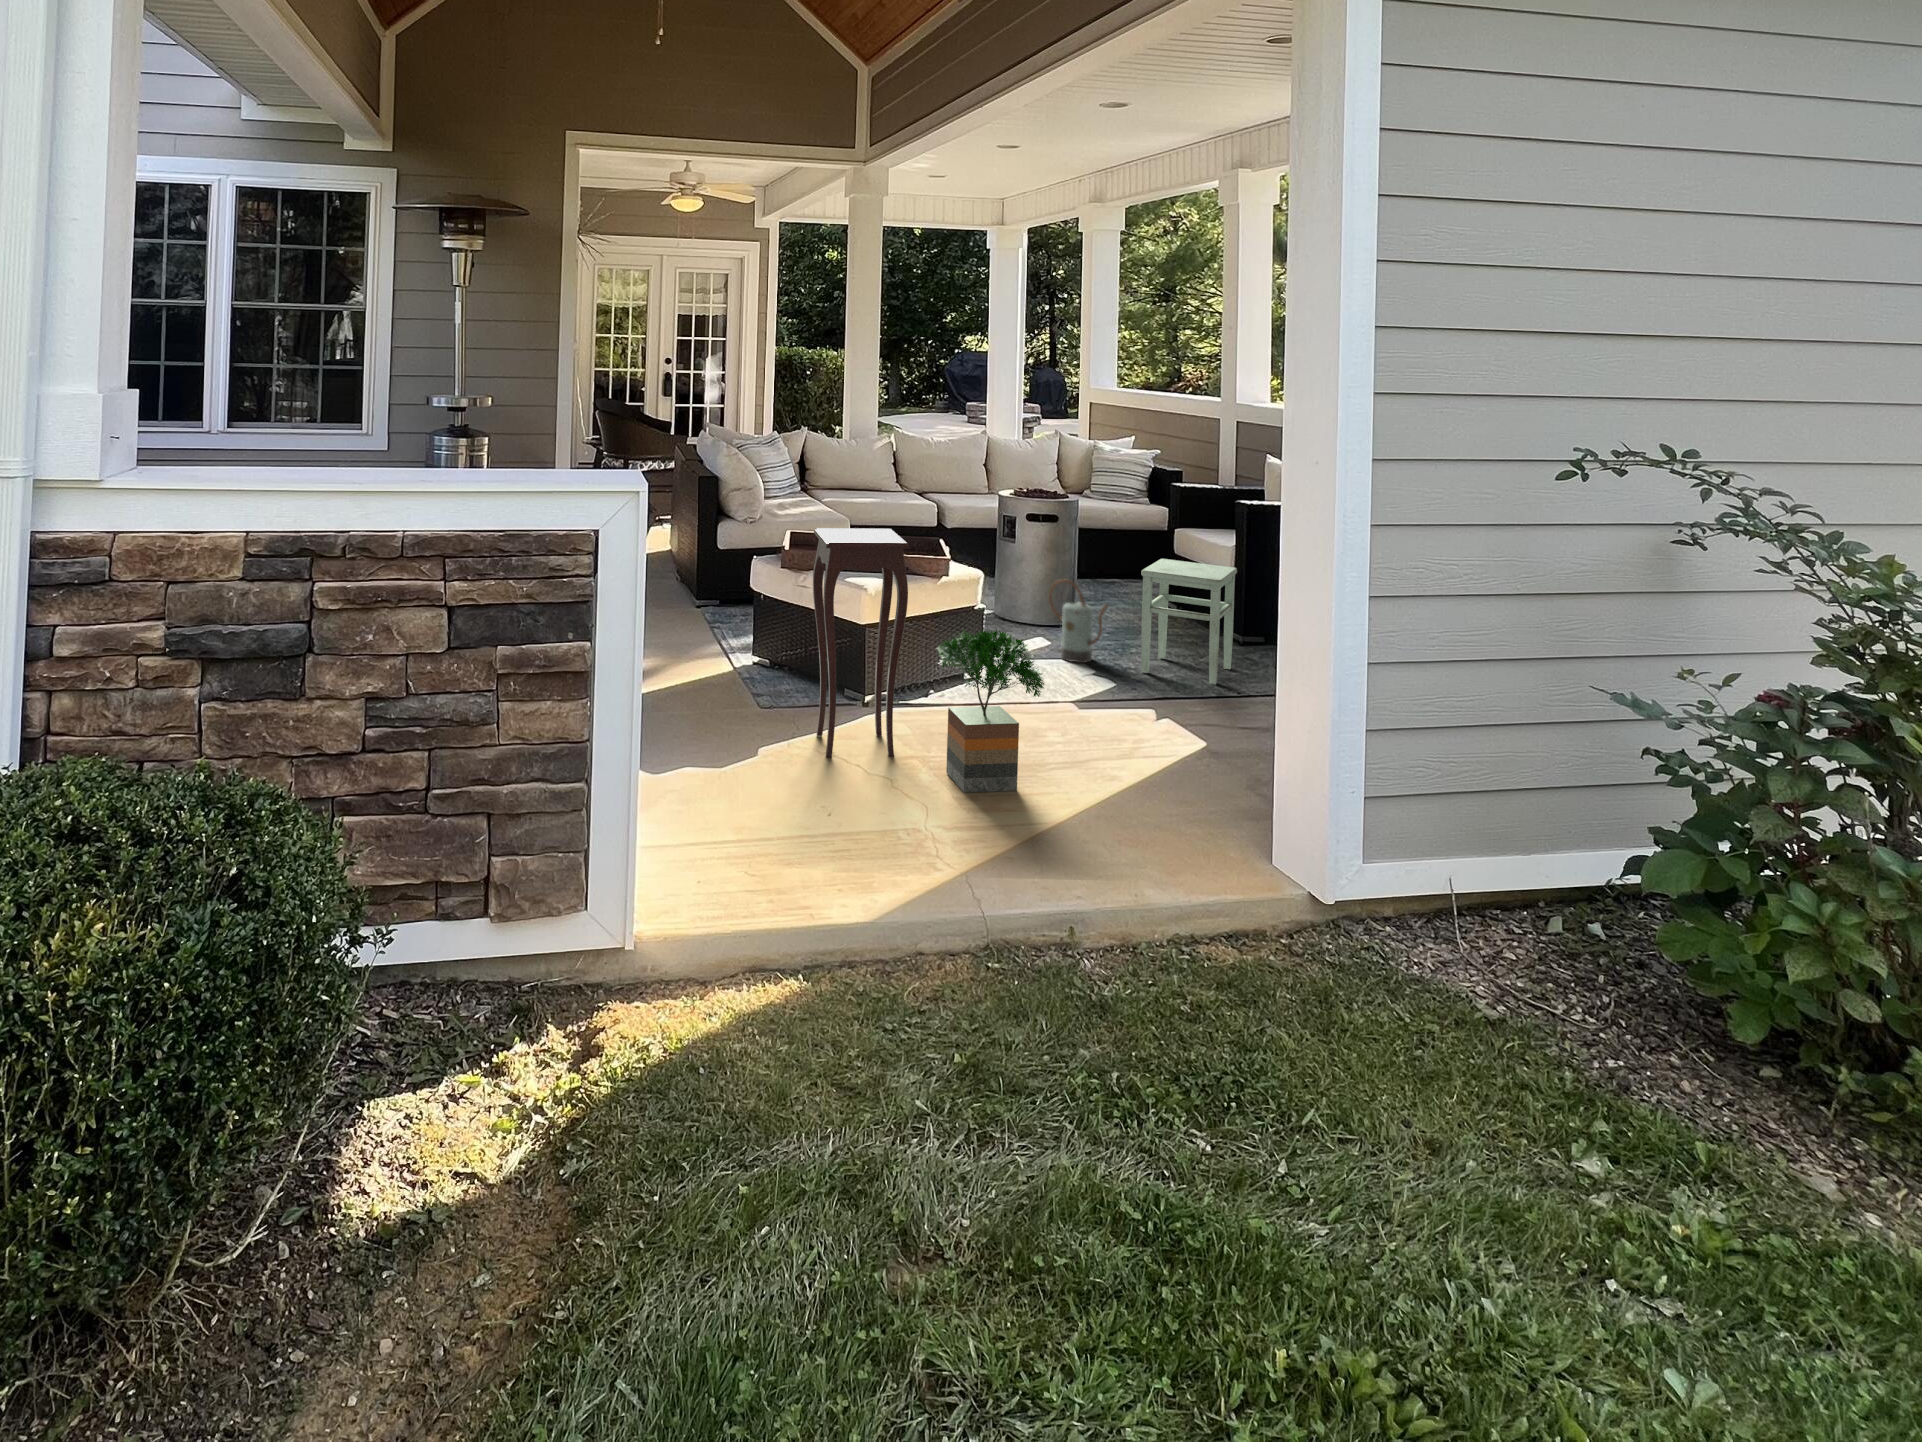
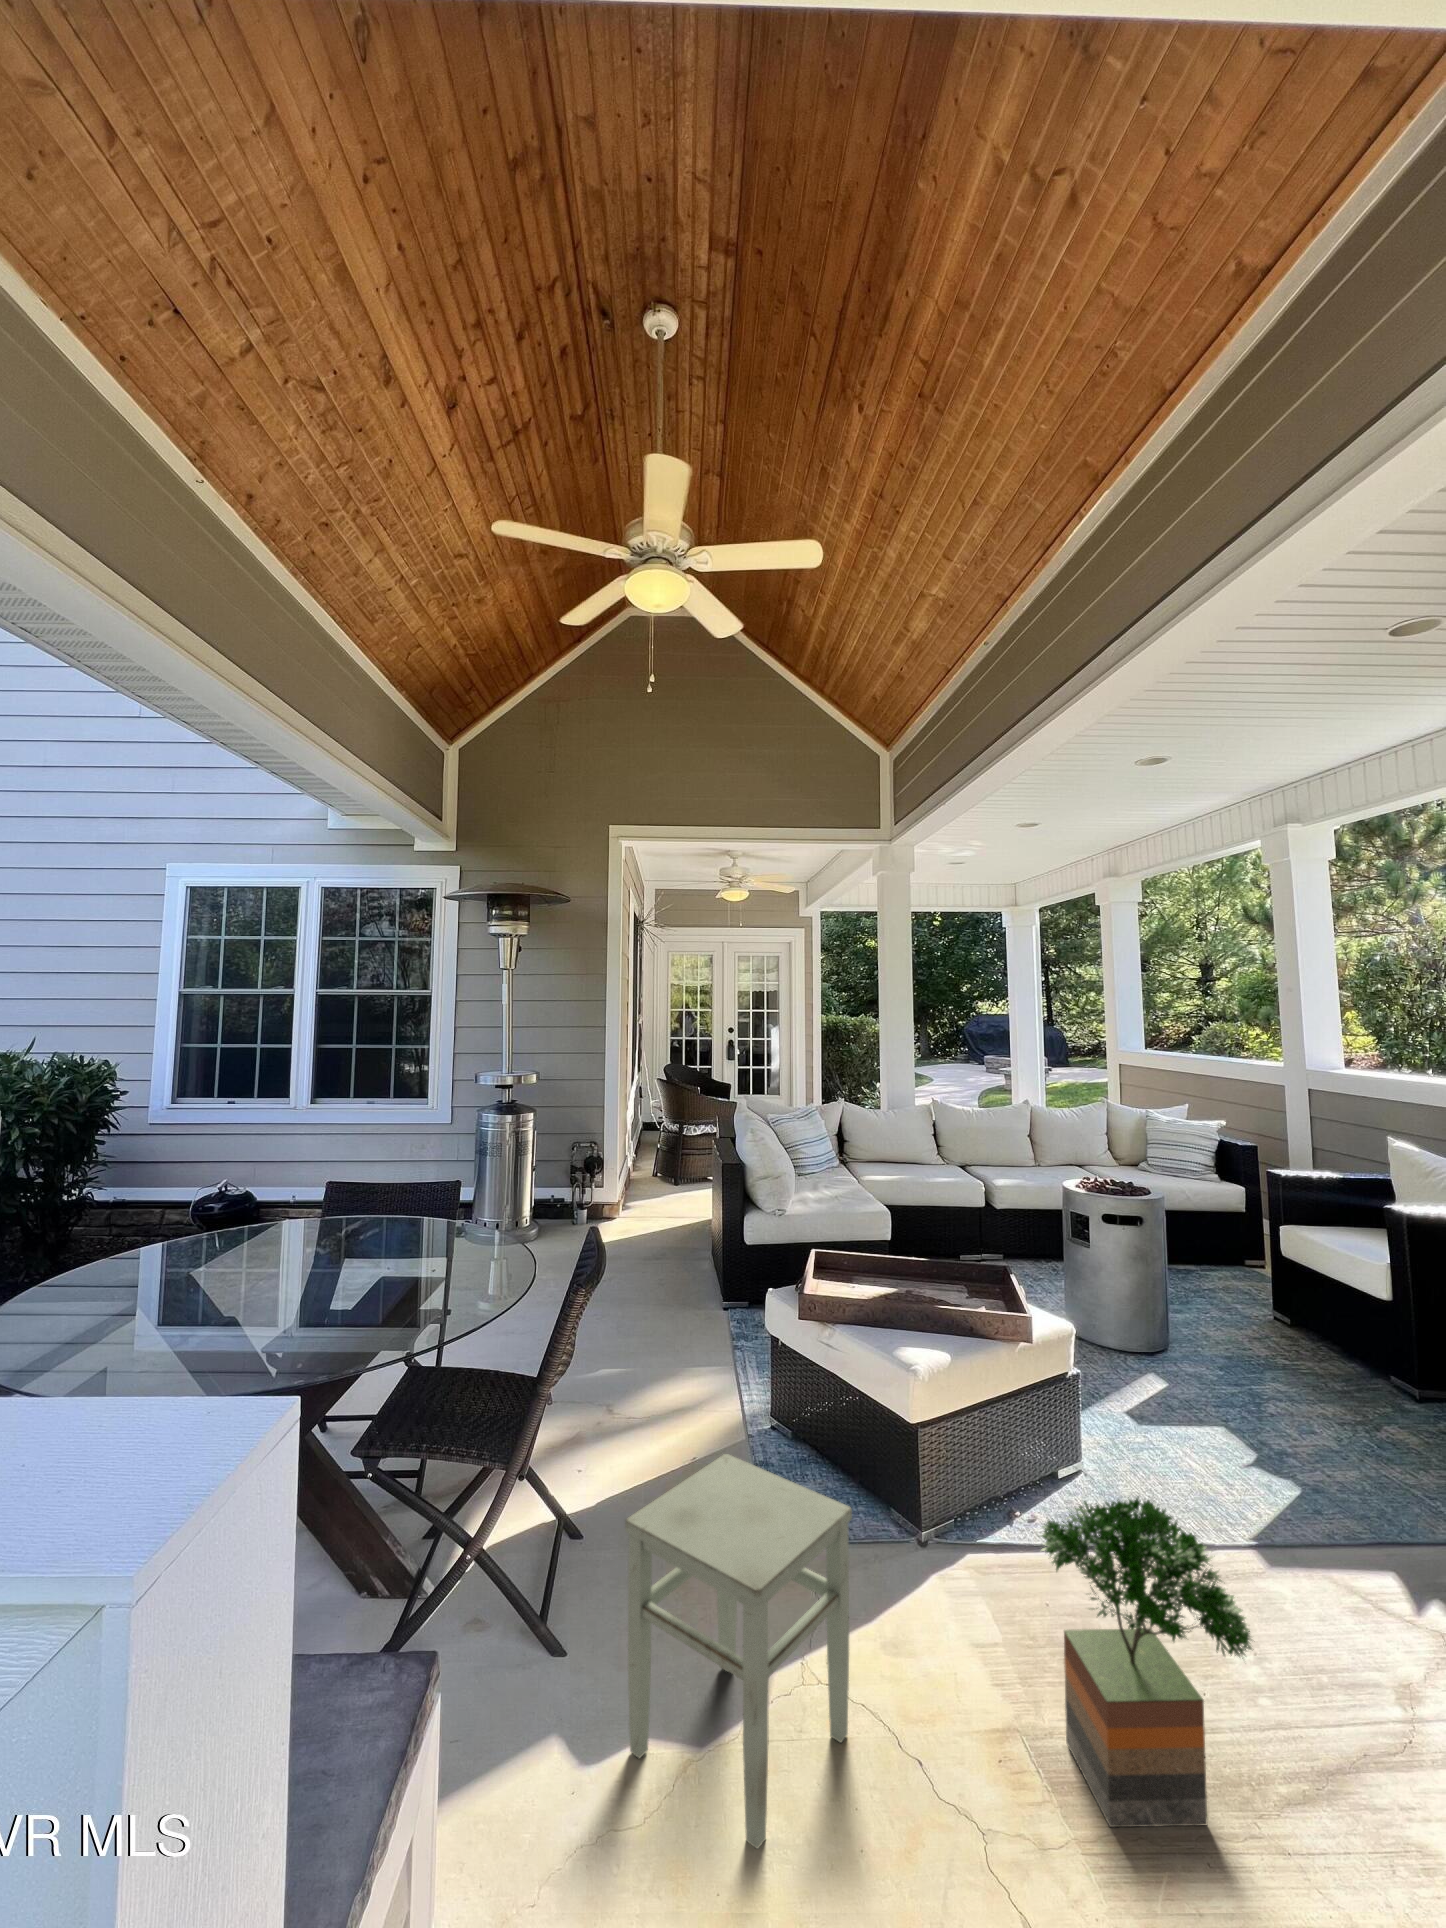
side table: present [813,528,910,757] -> none [837,1291,983,1676]
stool: present [1141,559,1237,685] -> present [625,1454,852,1849]
watering can: present [1049,580,1108,663] -> none [1143,1309,1234,1424]

